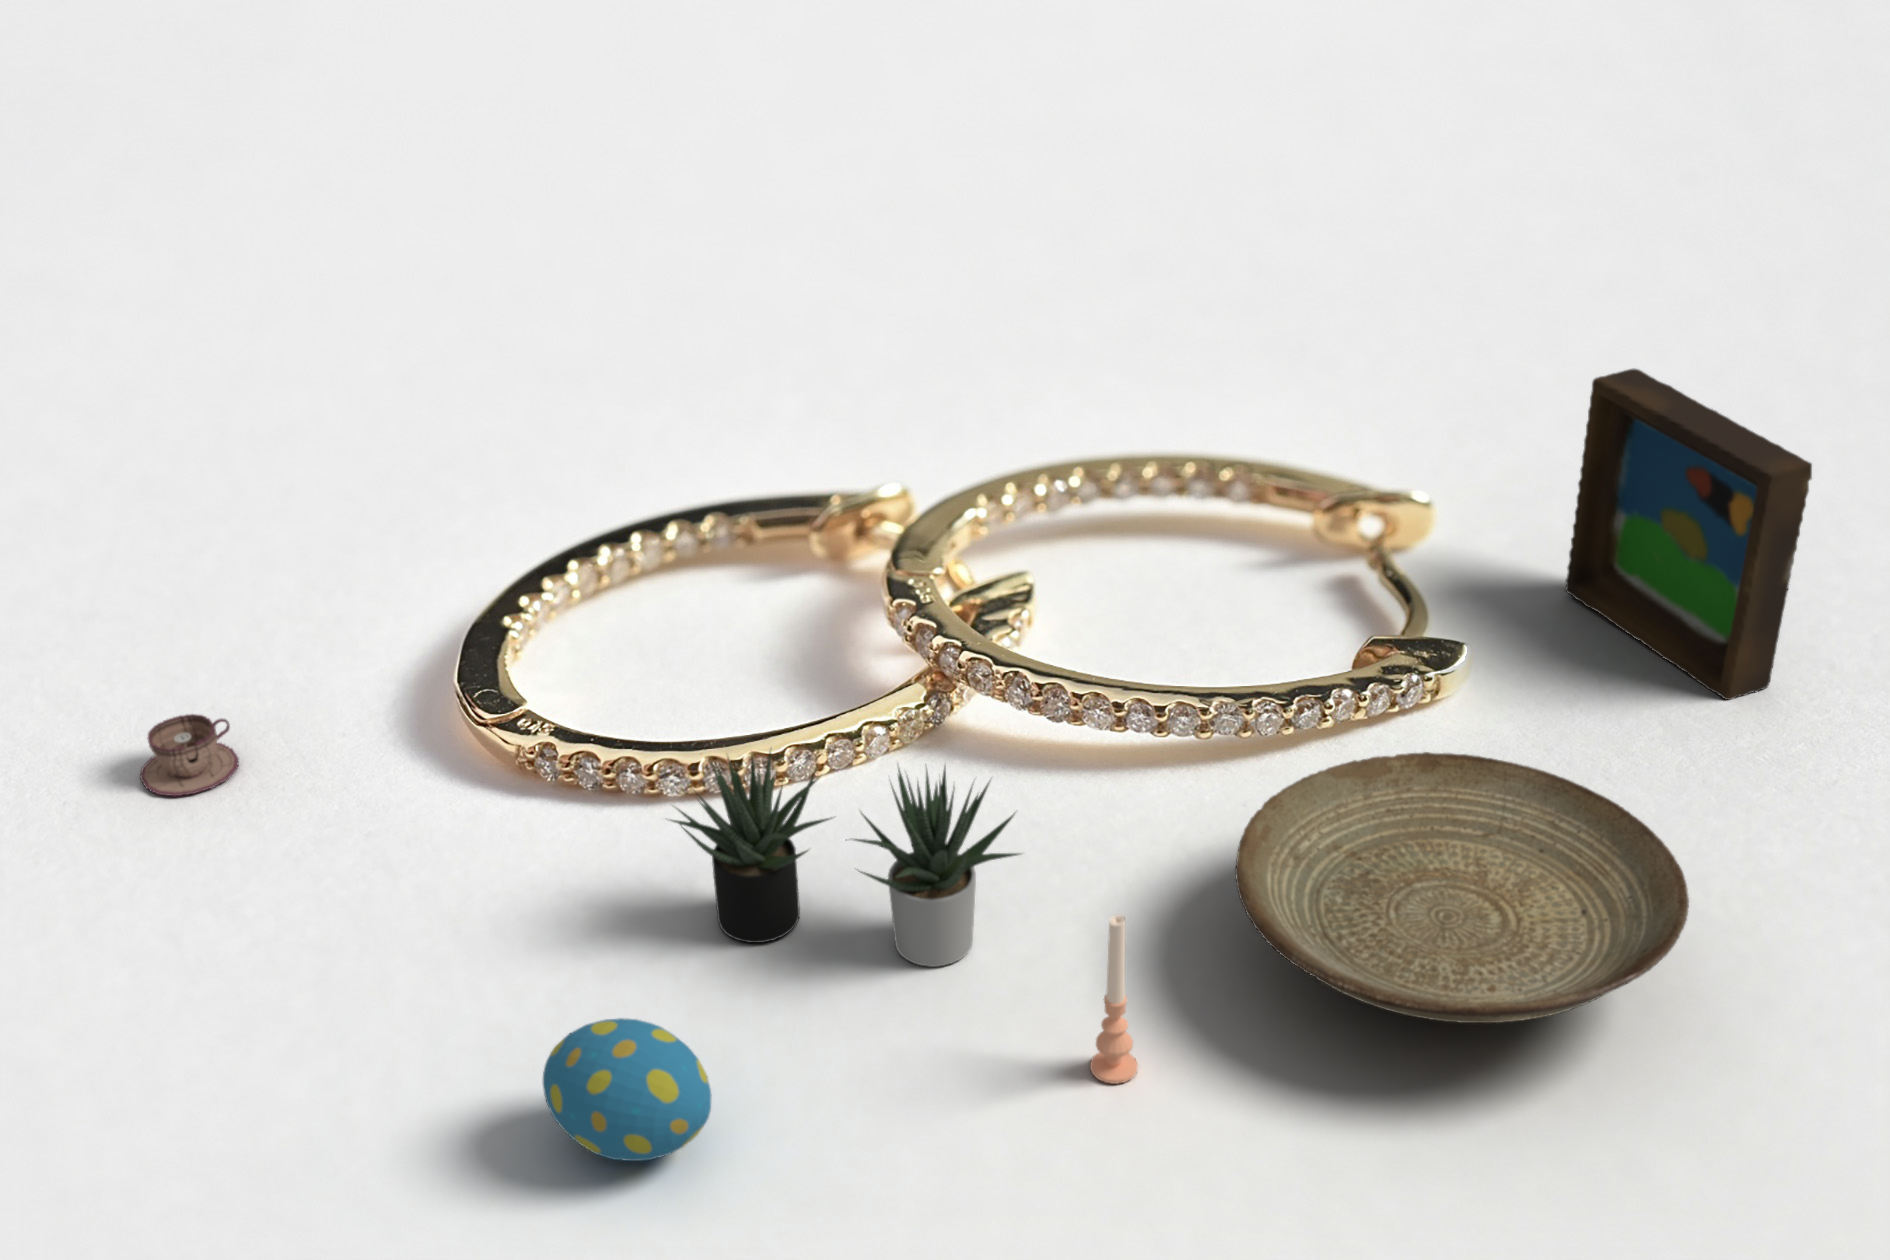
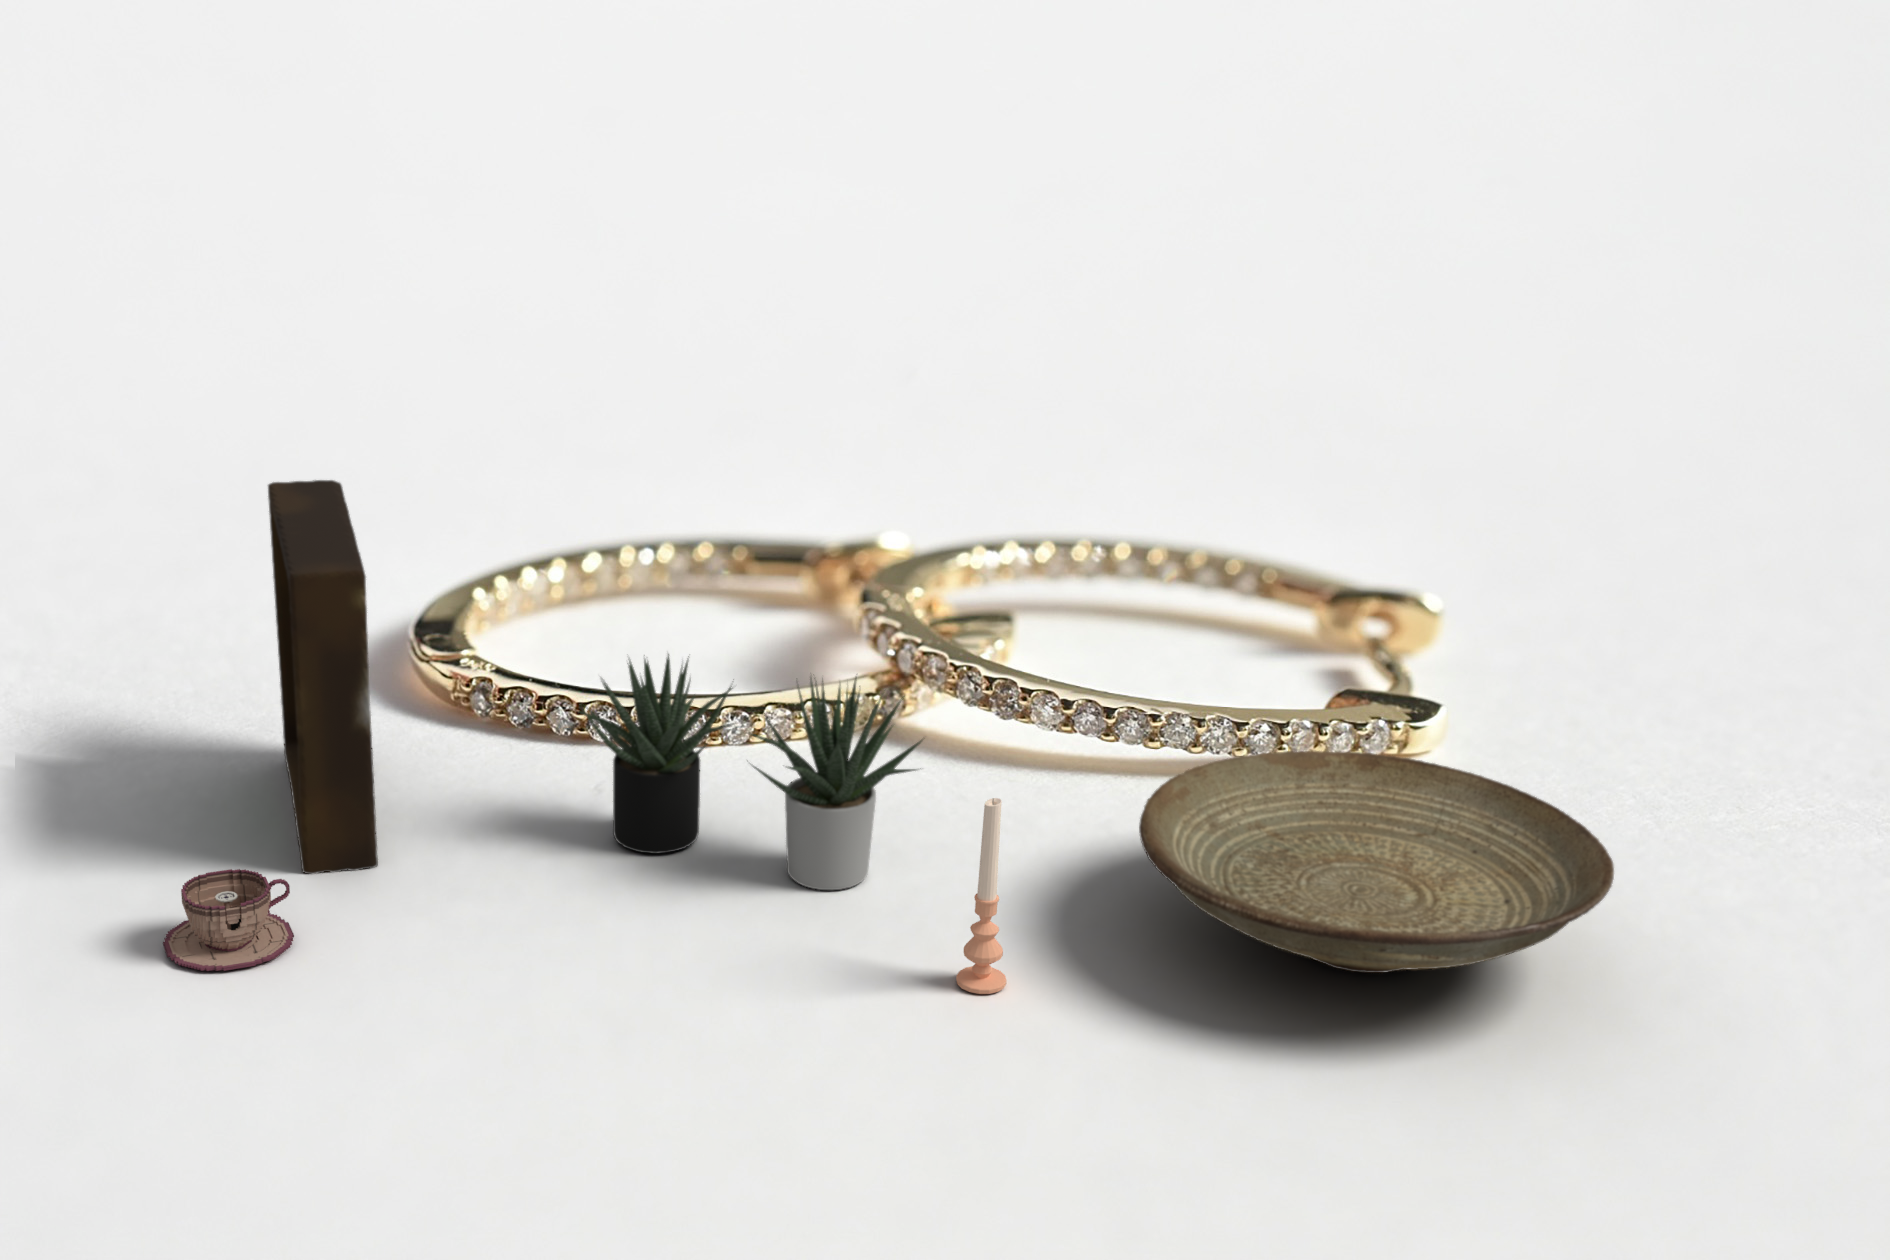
picture frame: present [1565,369,1812,700] -> present [268,480,378,874]
teacup: present [140,714,239,796] -> present [163,869,294,971]
decorative egg: present [543,1018,712,1161] -> none [380,841,549,988]

